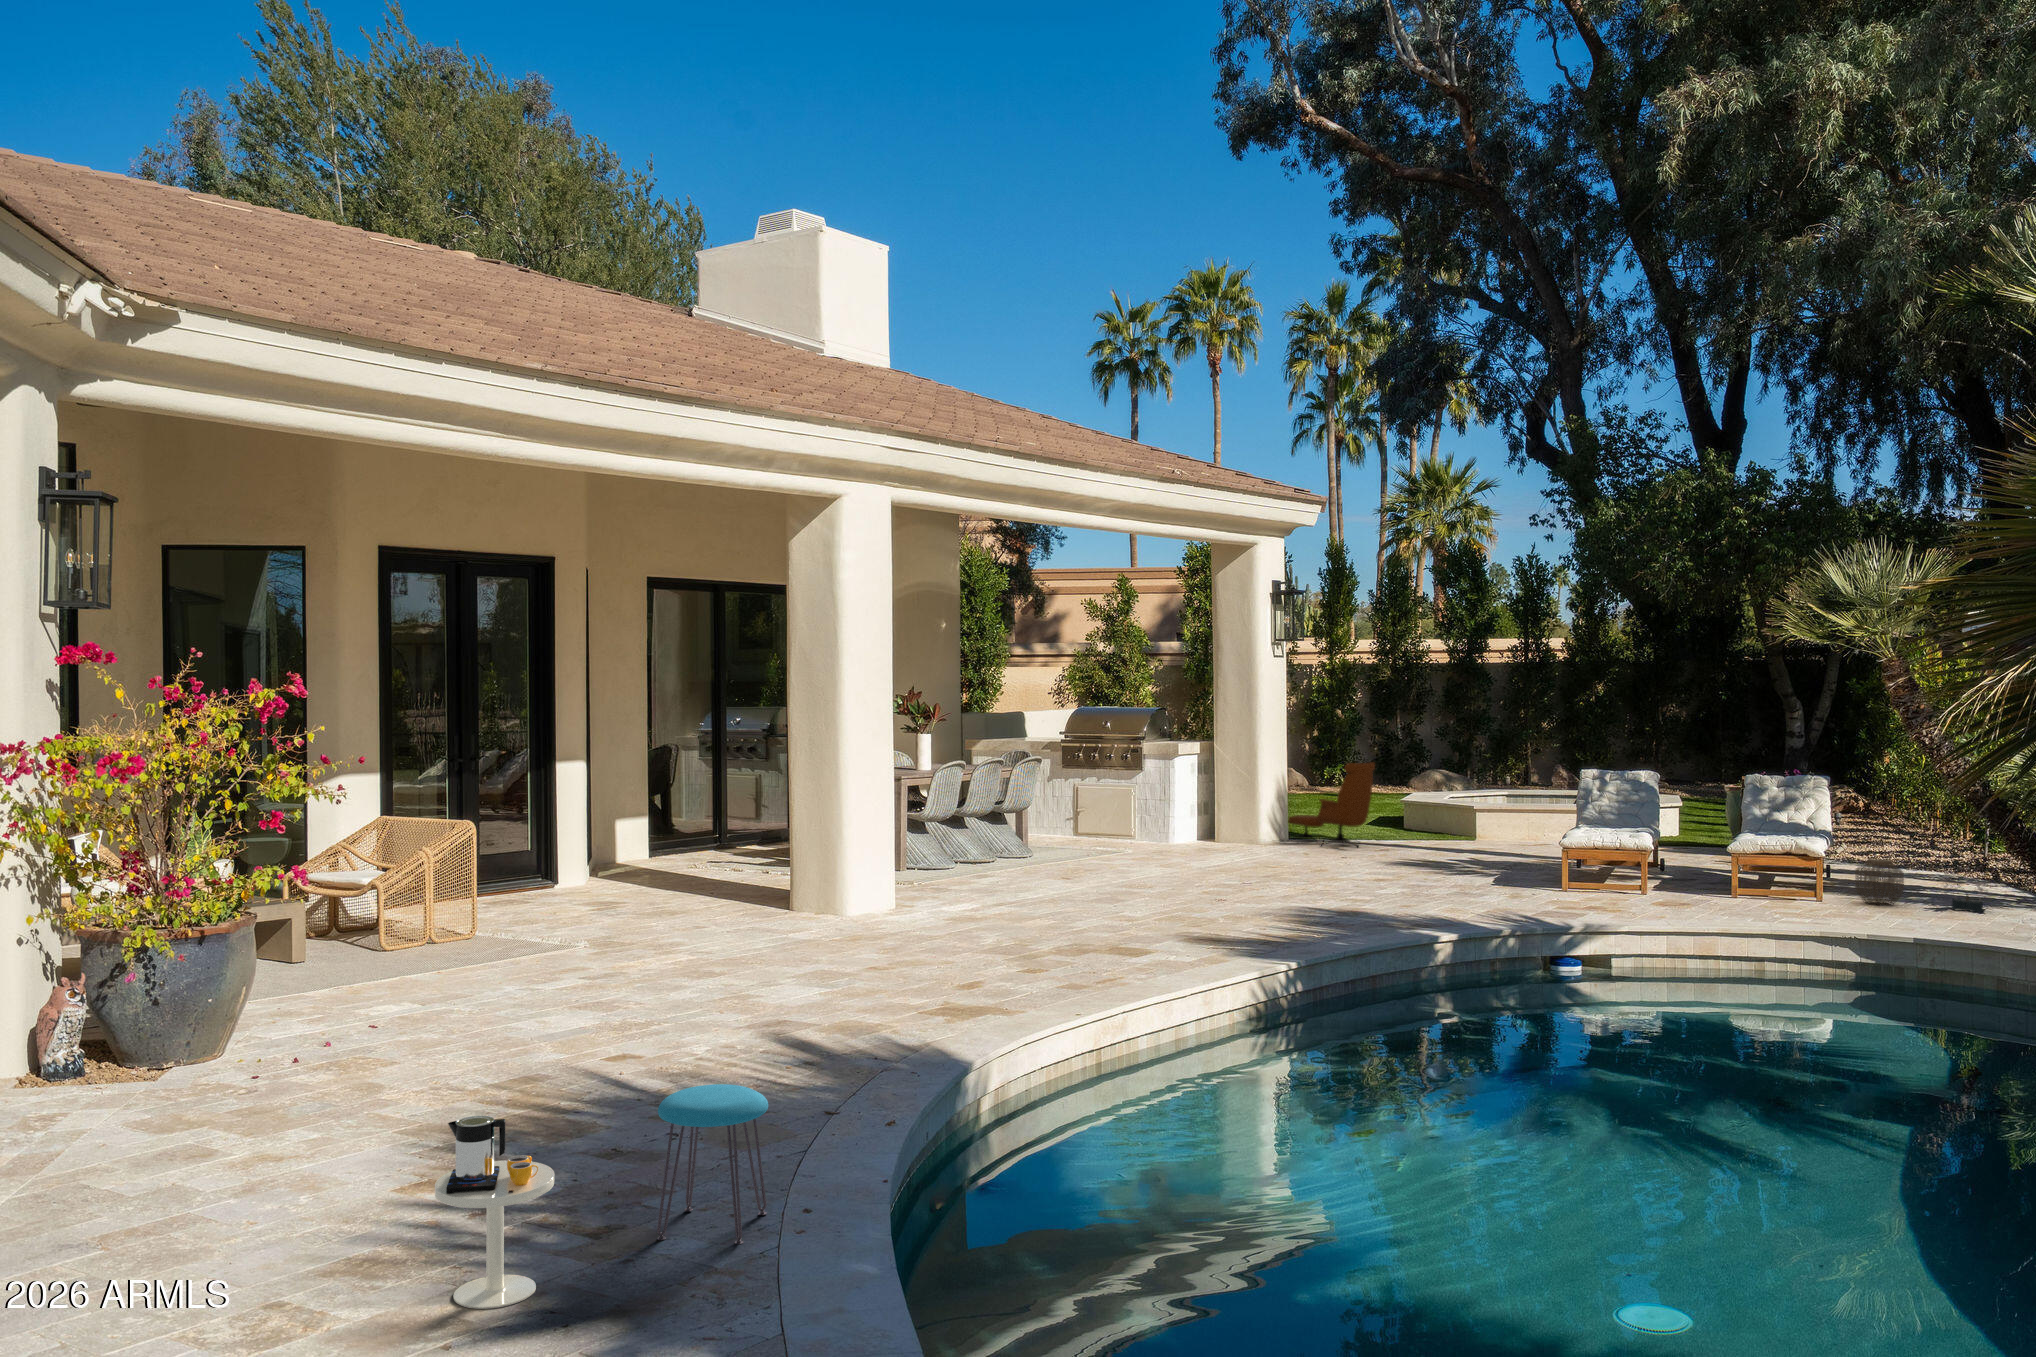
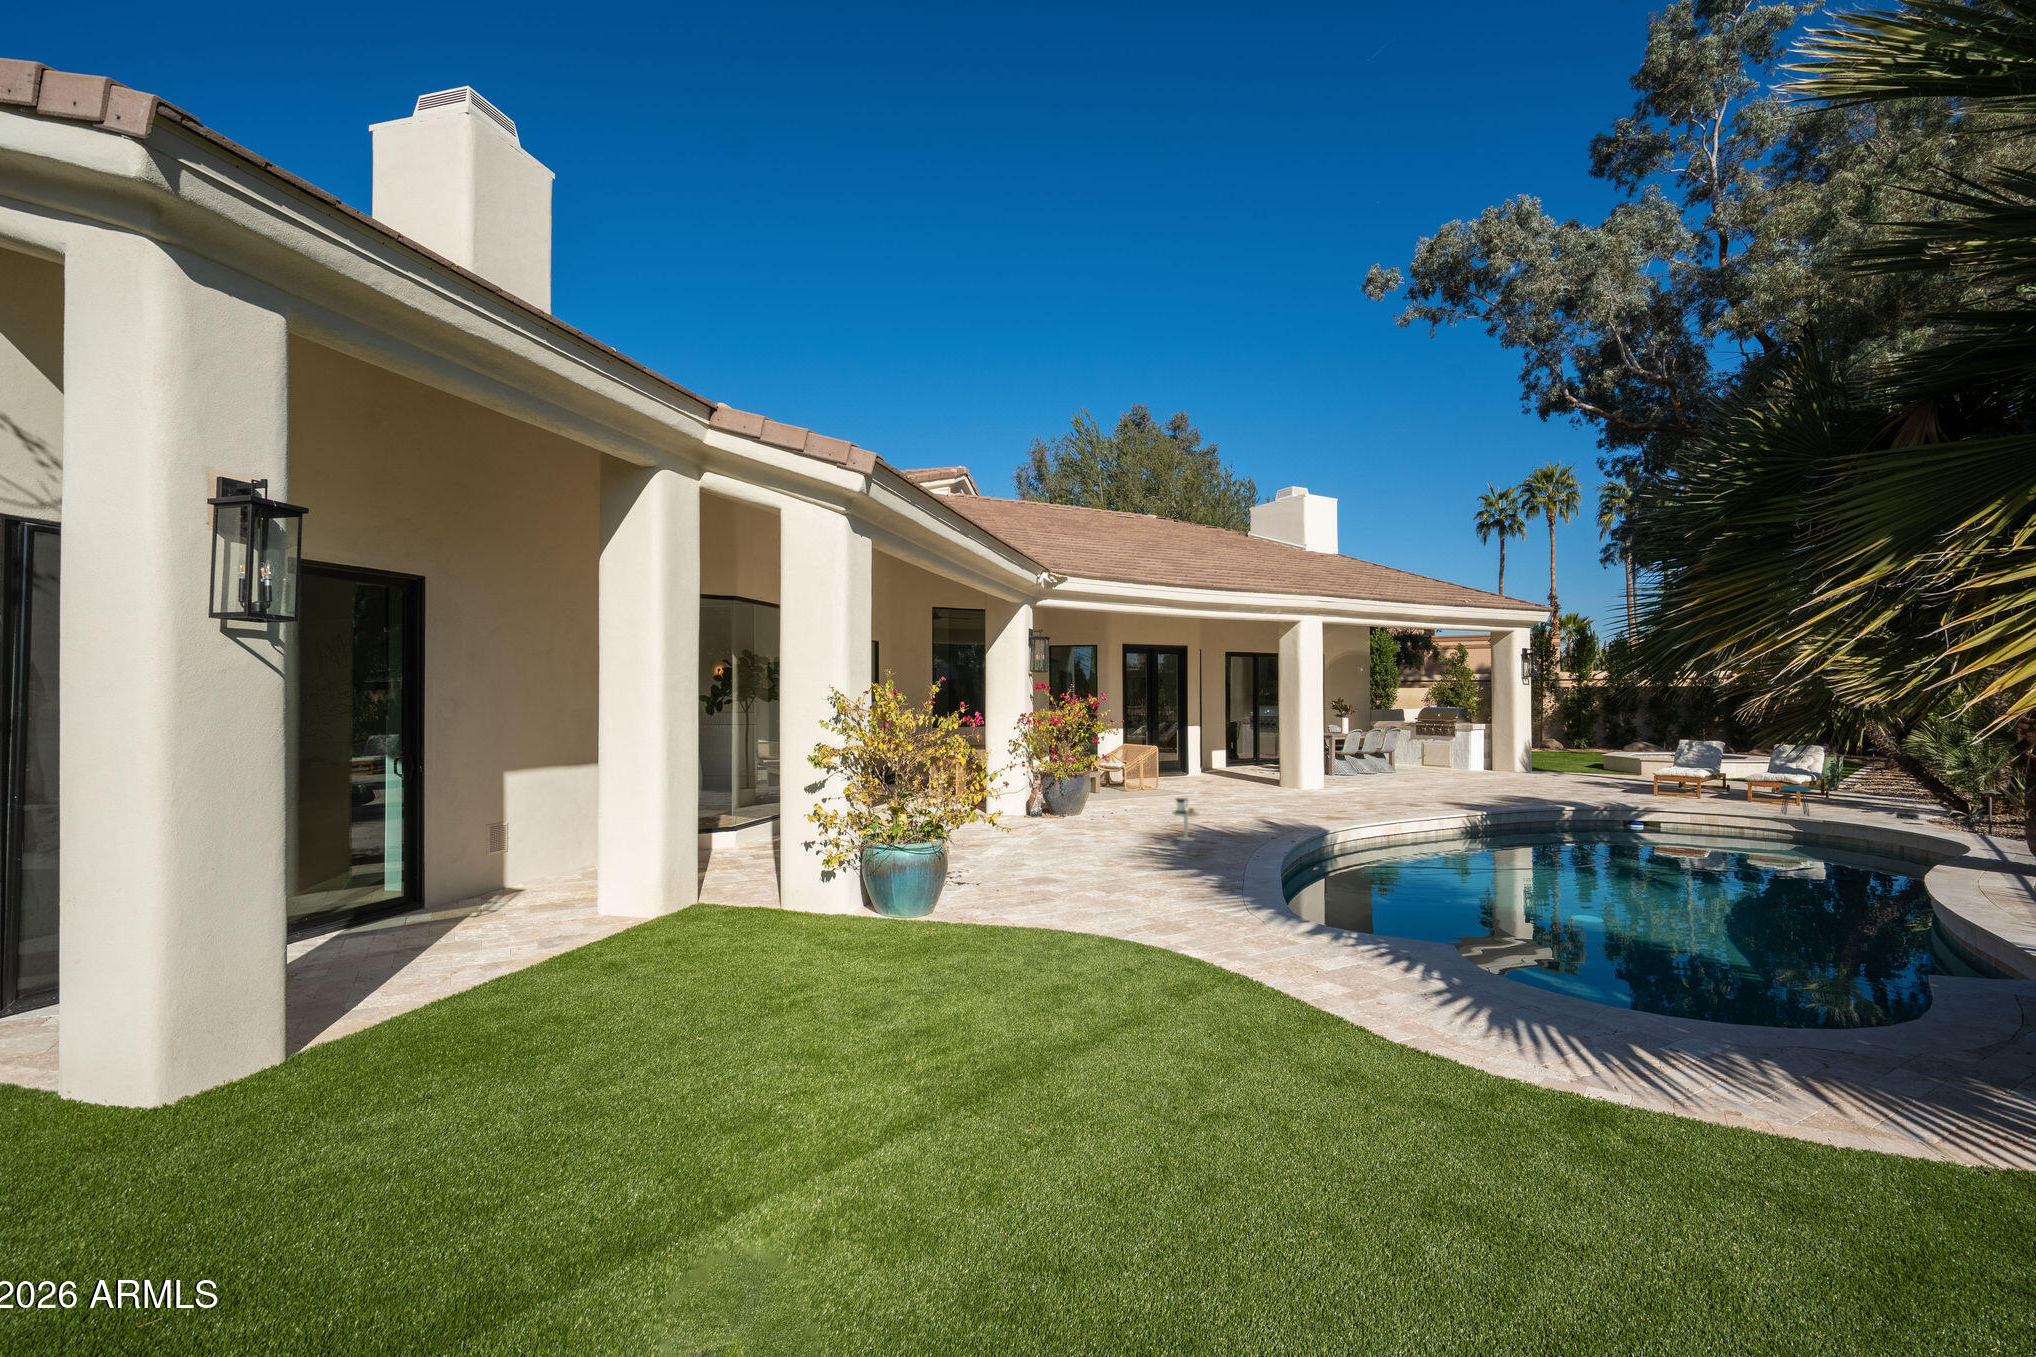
lounge chair: present [1288,762,1375,843] -> none [1535,737,1580,778]
woven basket: present [1855,859,1904,906] -> none [1836,790,1867,814]
stool: present [657,1084,768,1244] -> present [1780,786,1811,816]

